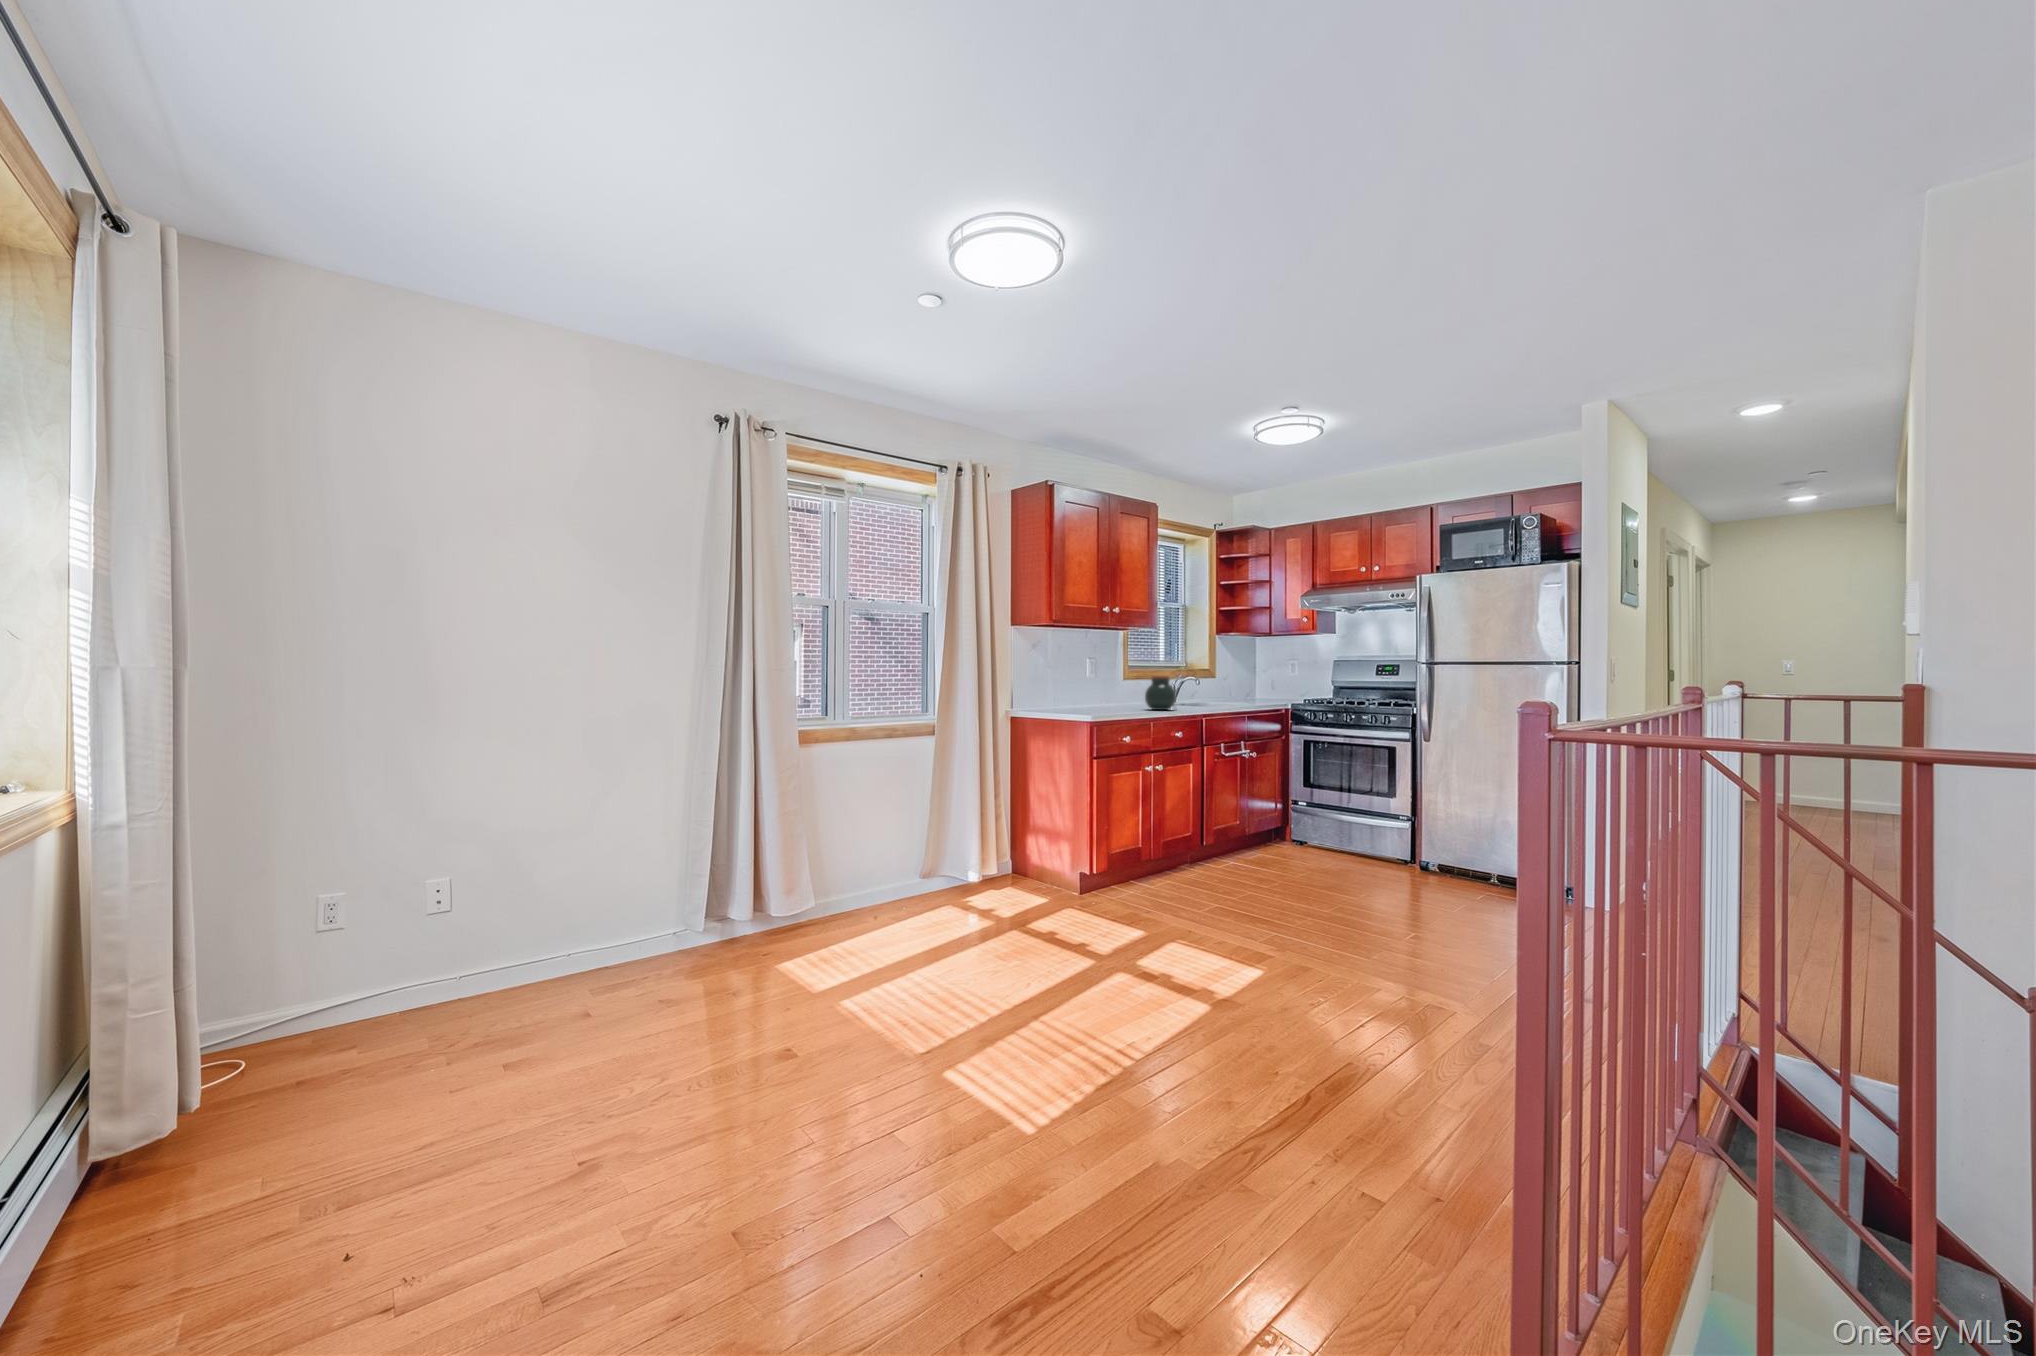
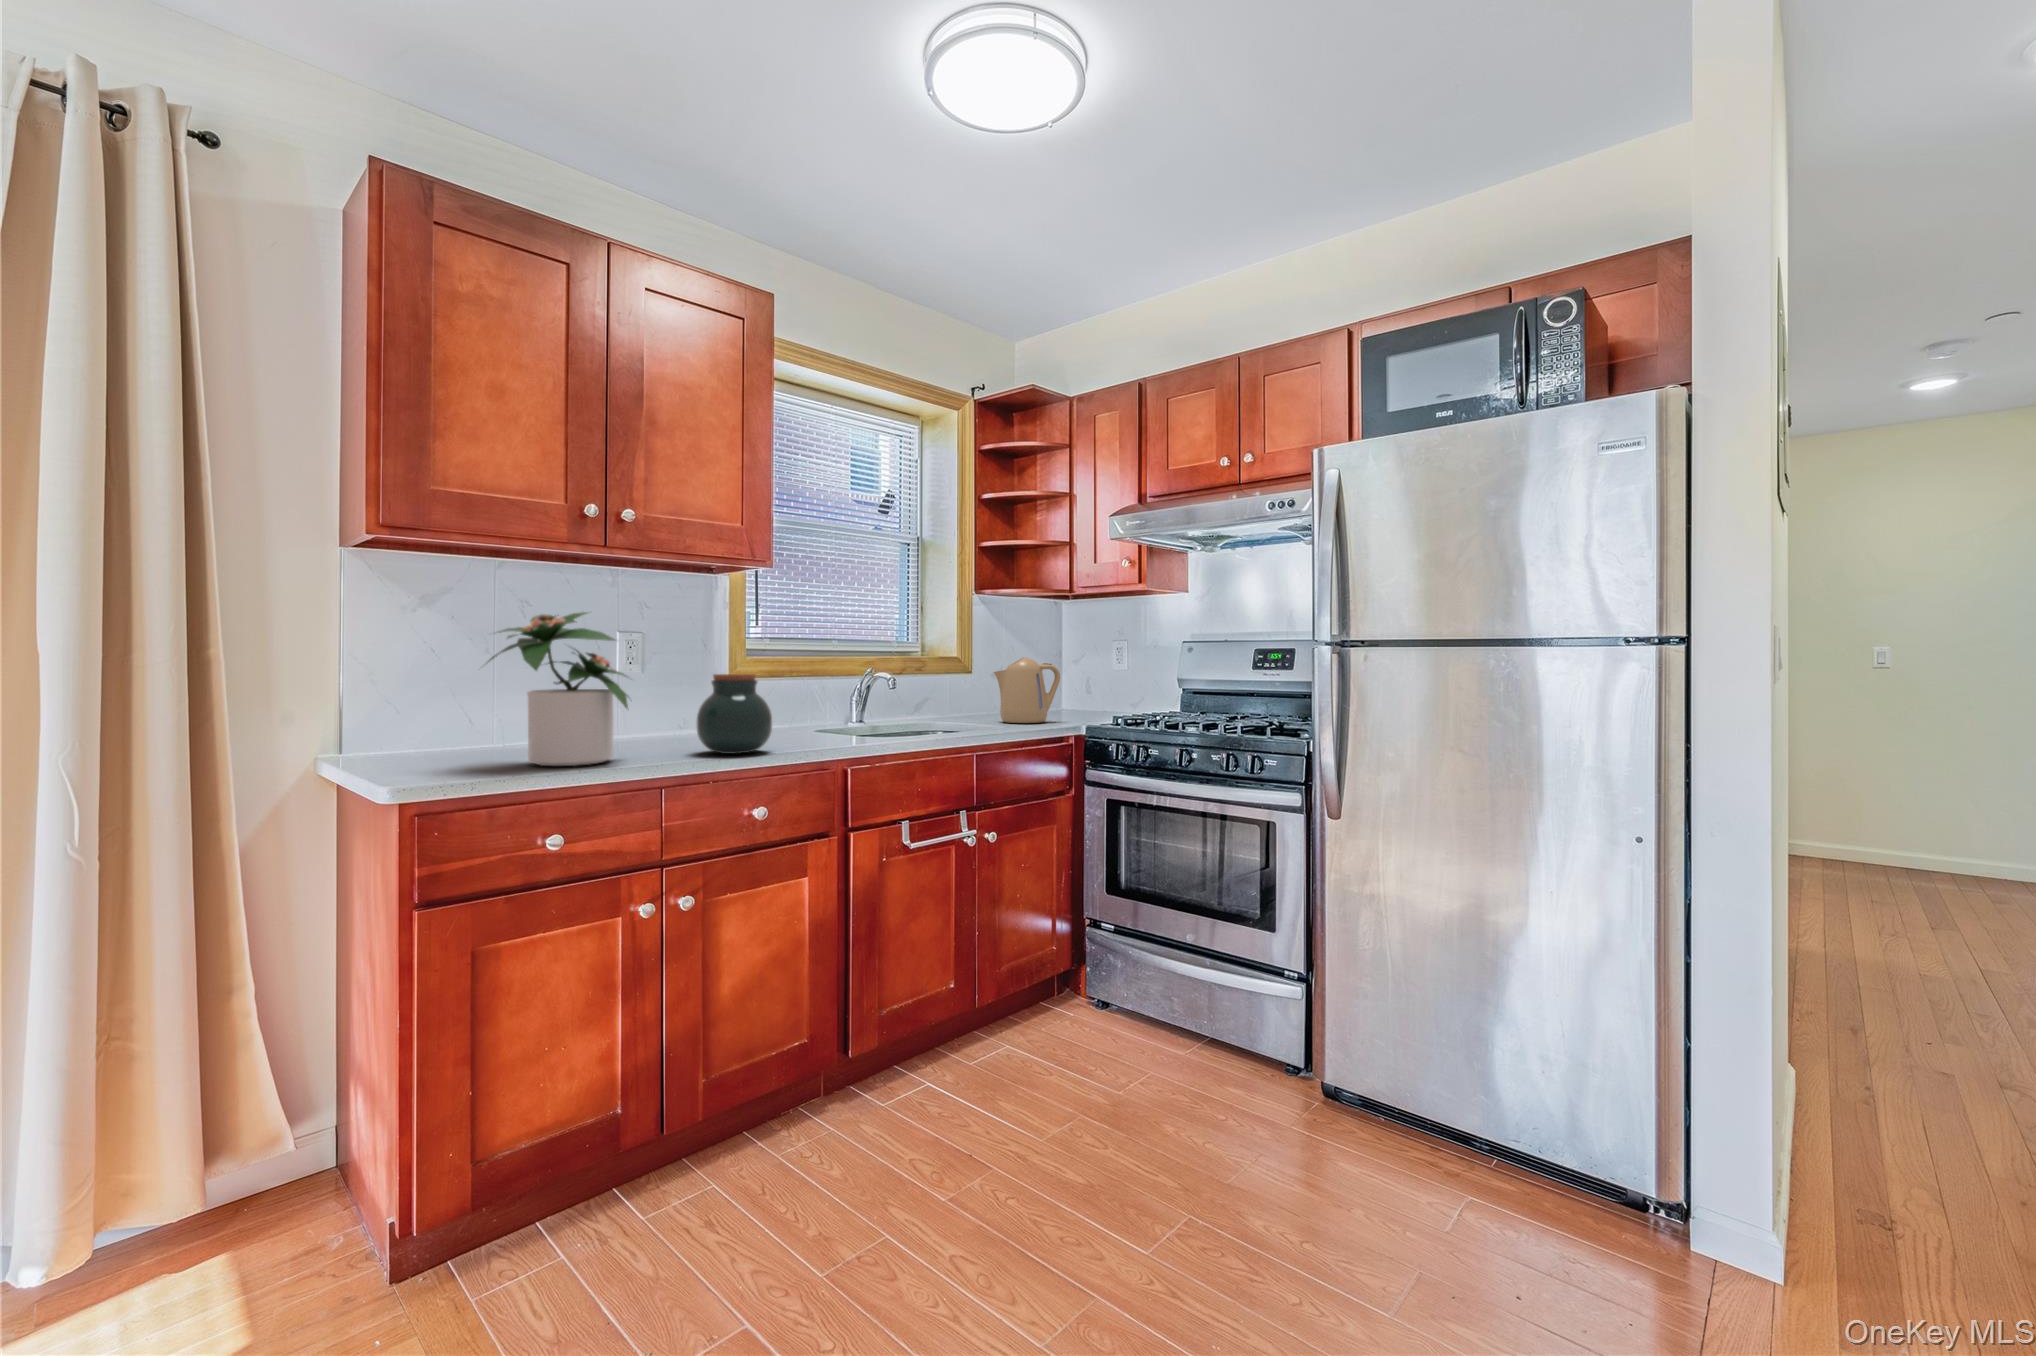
potted plant: none [1084,650,1136,712] -> present [488,612,628,766]
kettle: none [1236,670,1271,704] -> present [994,657,1060,723]

